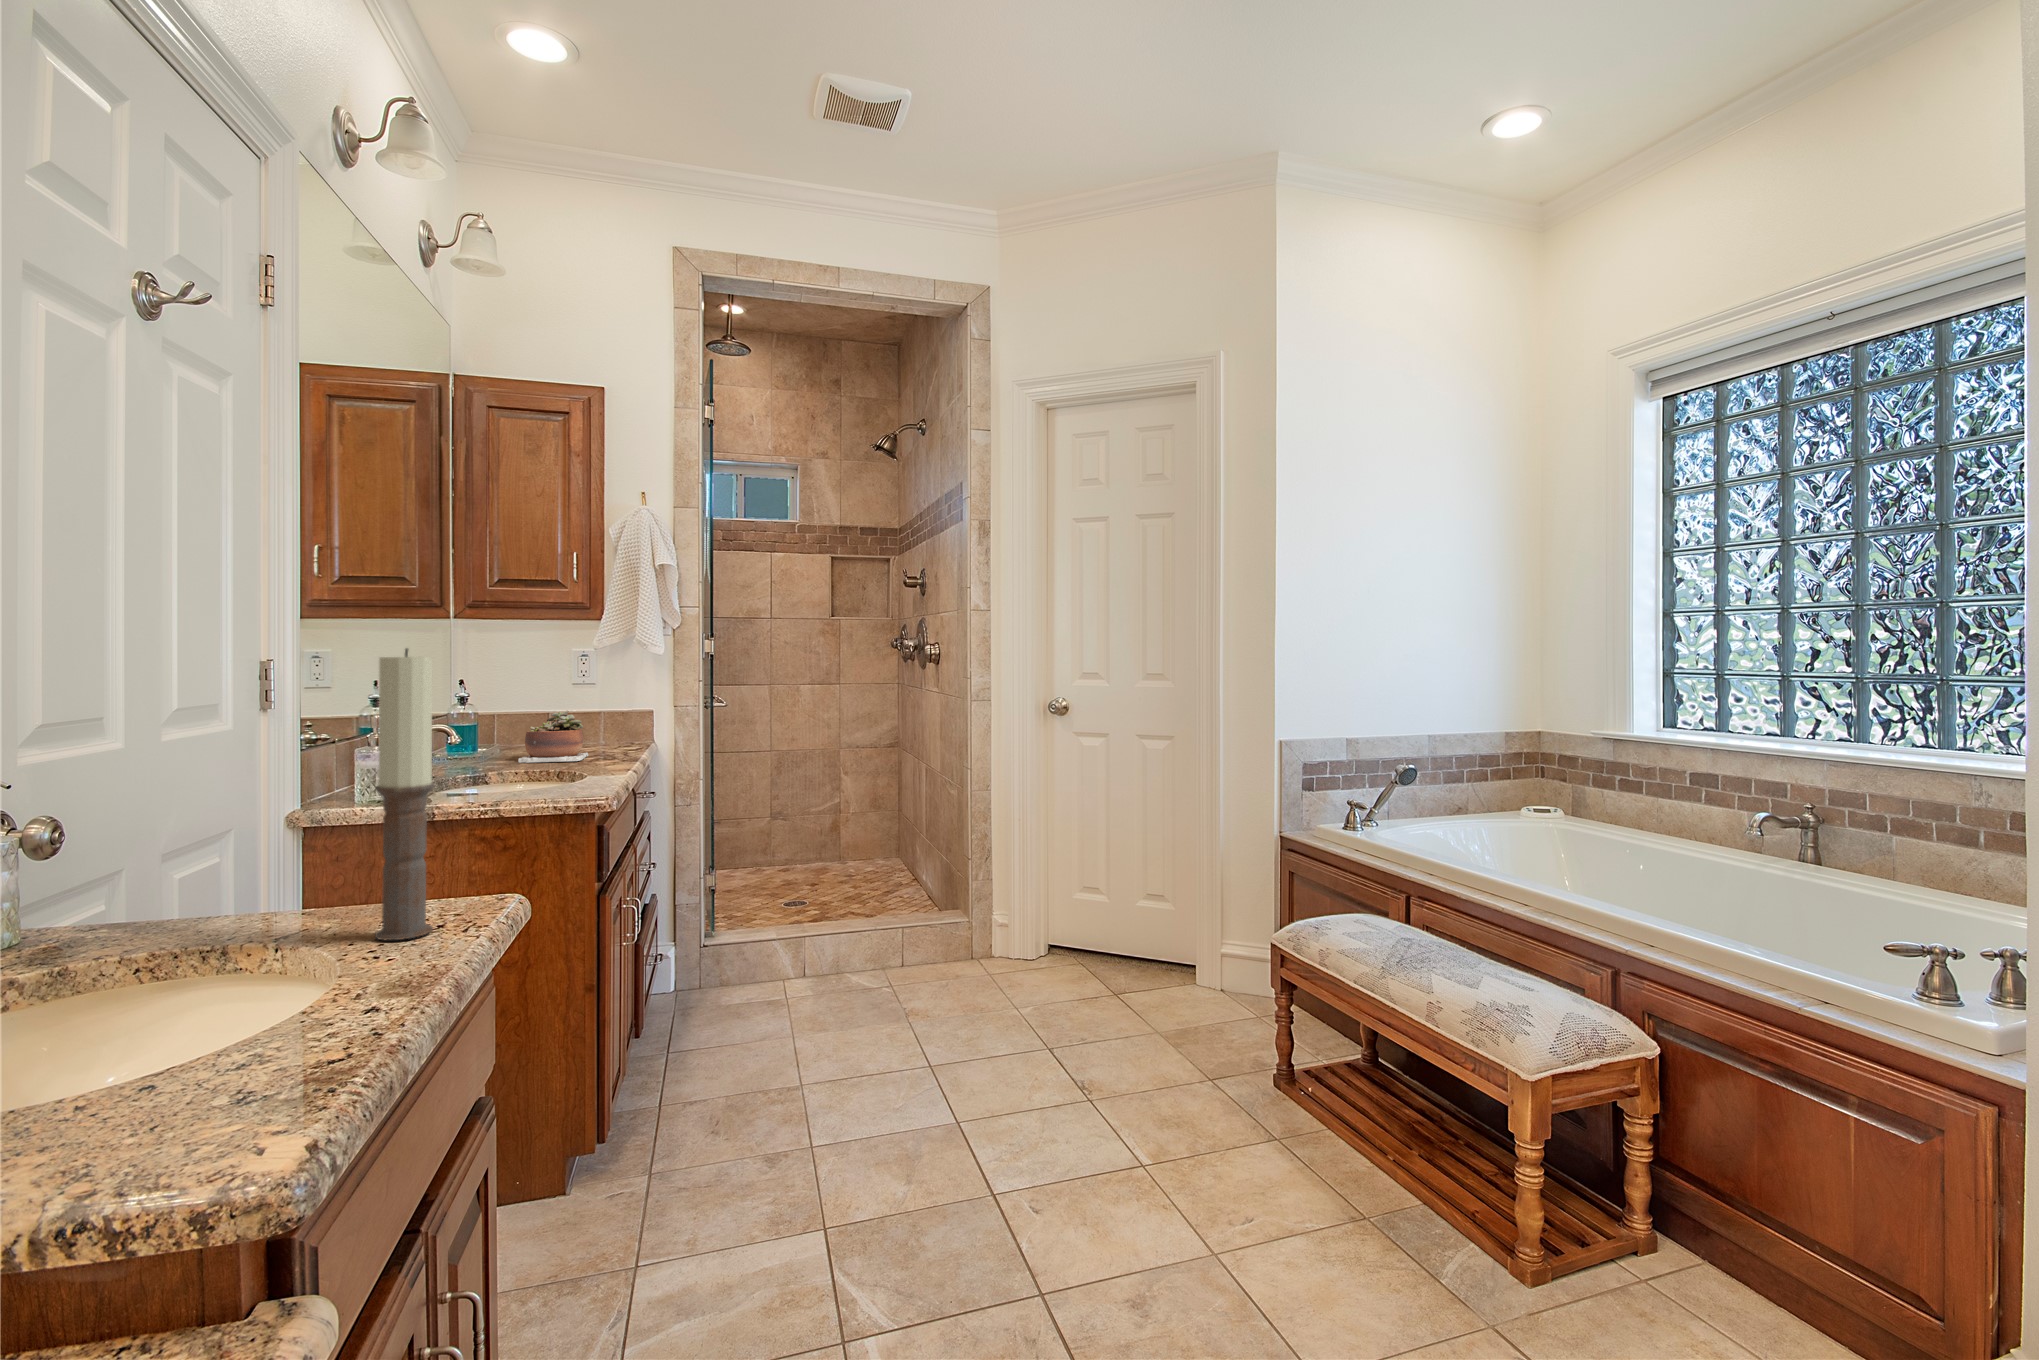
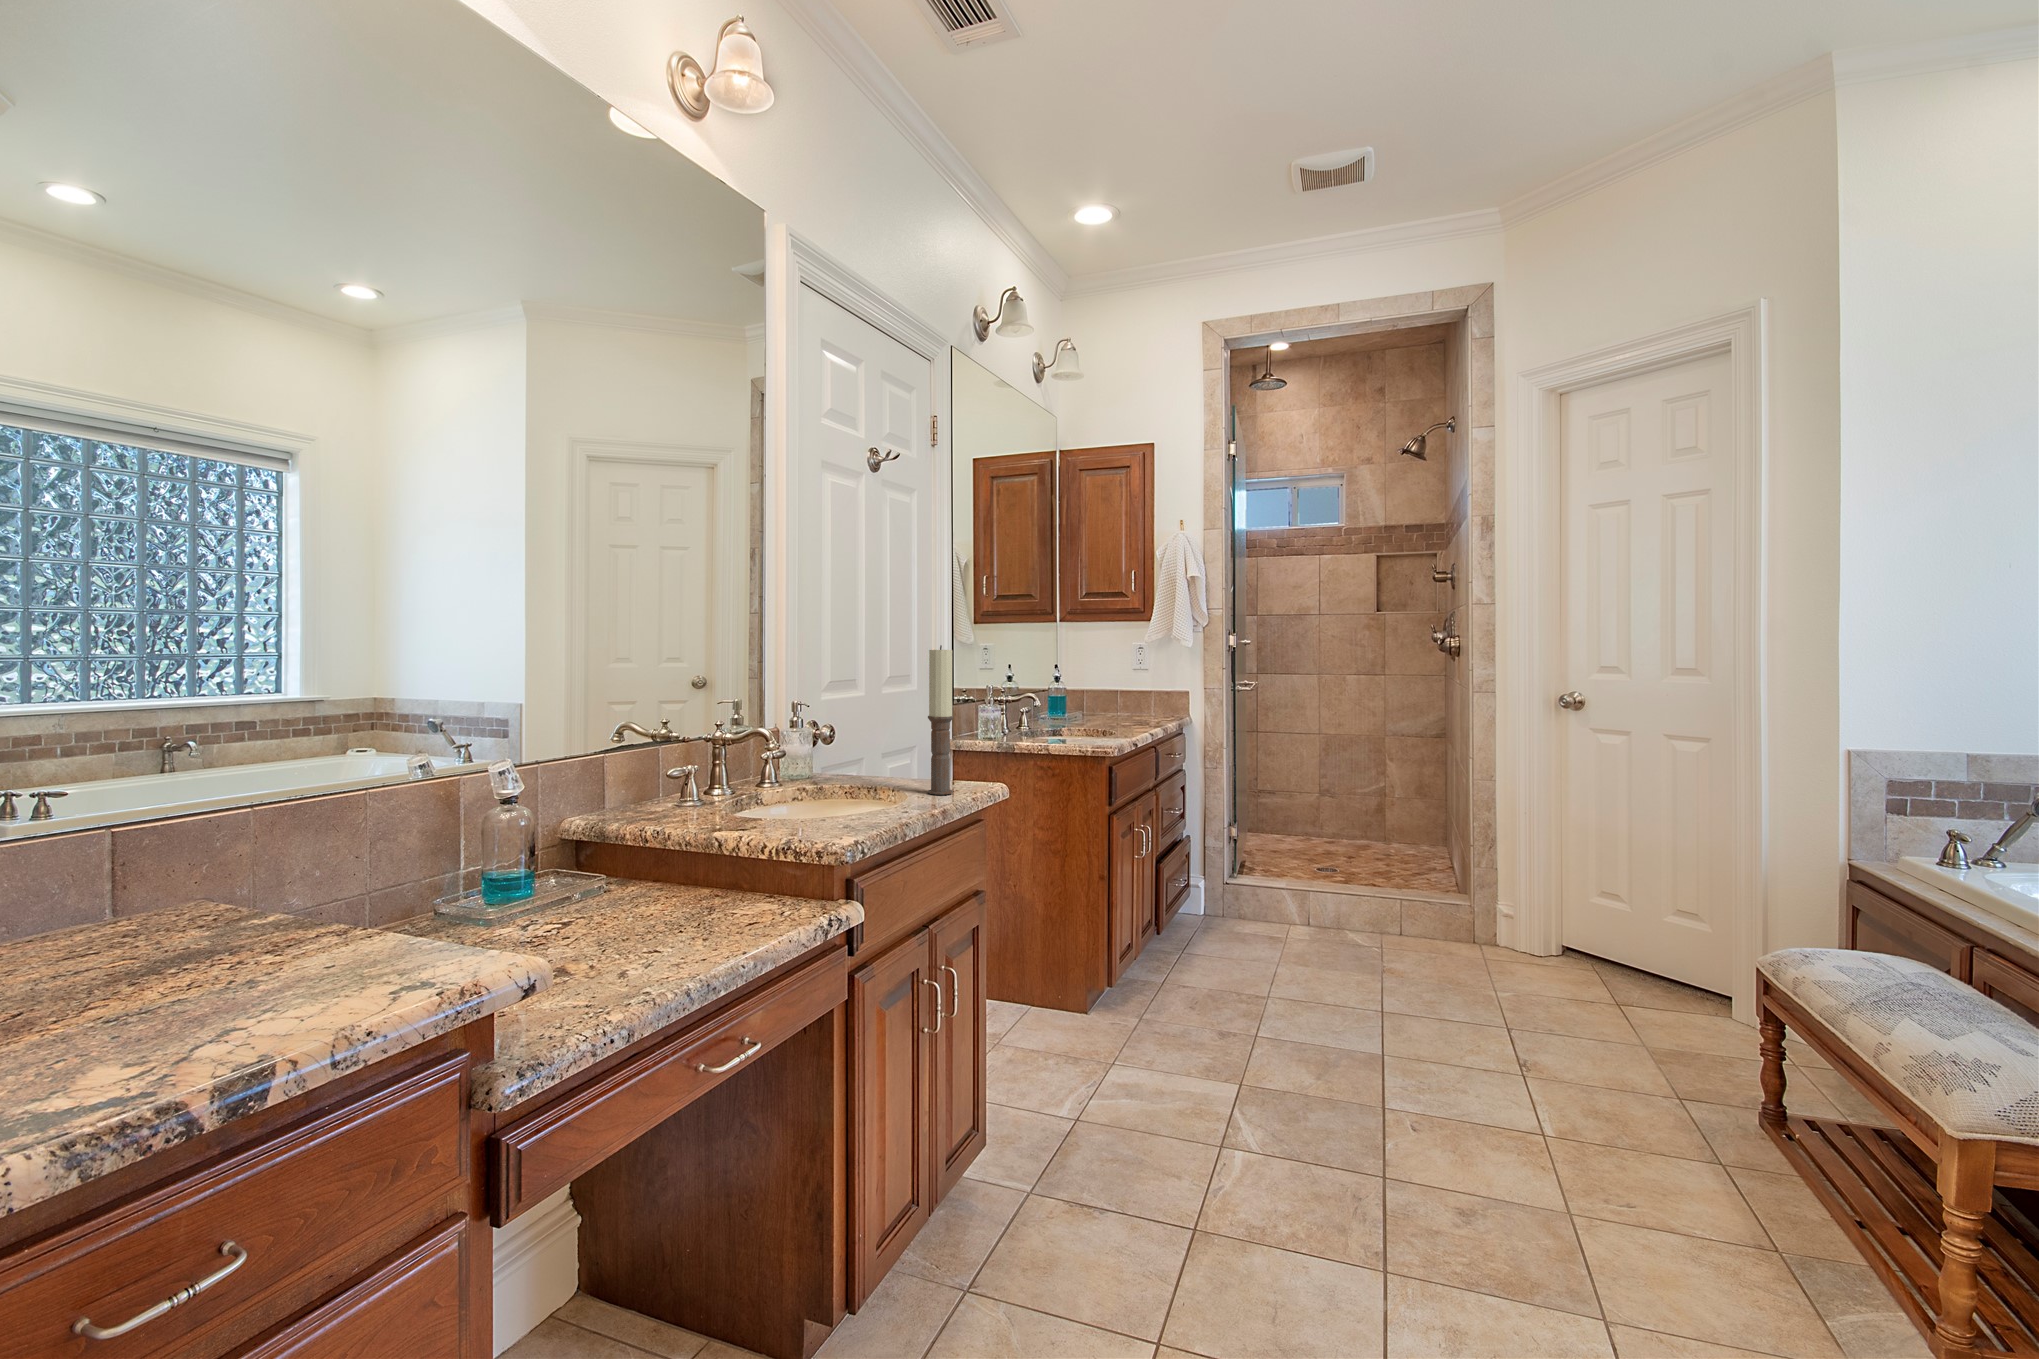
succulent plant: present [518,711,588,763] -> none [1087,687,1136,723]

